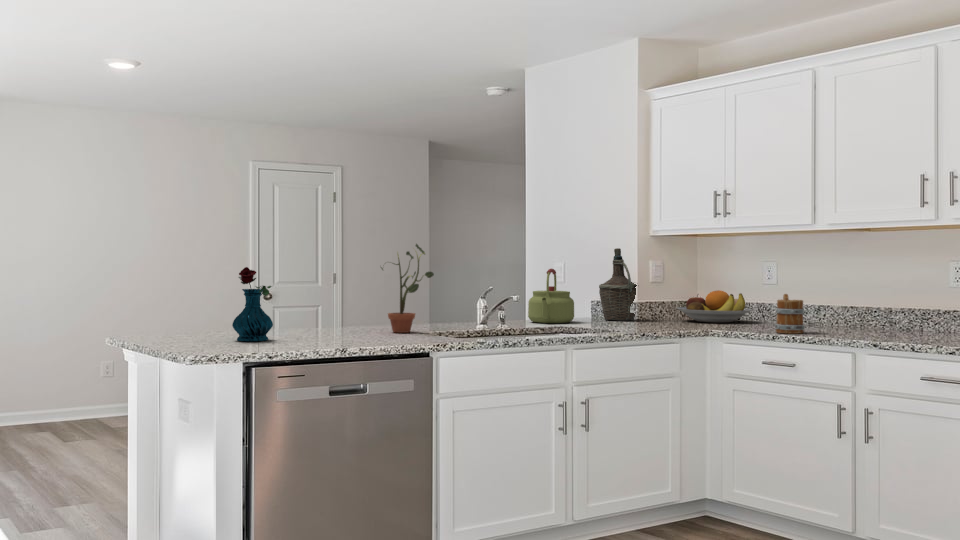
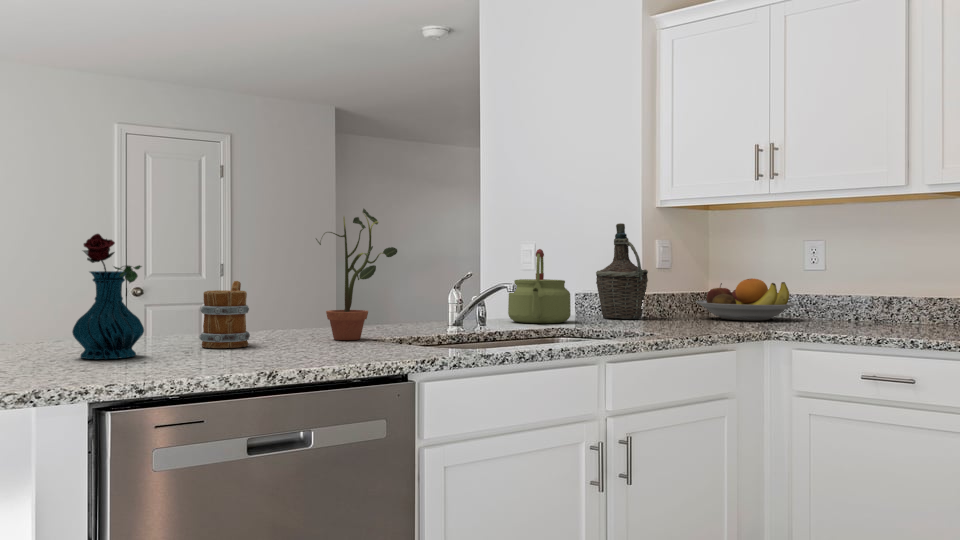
mug: present [775,294,805,334] -> present [199,281,250,348]

